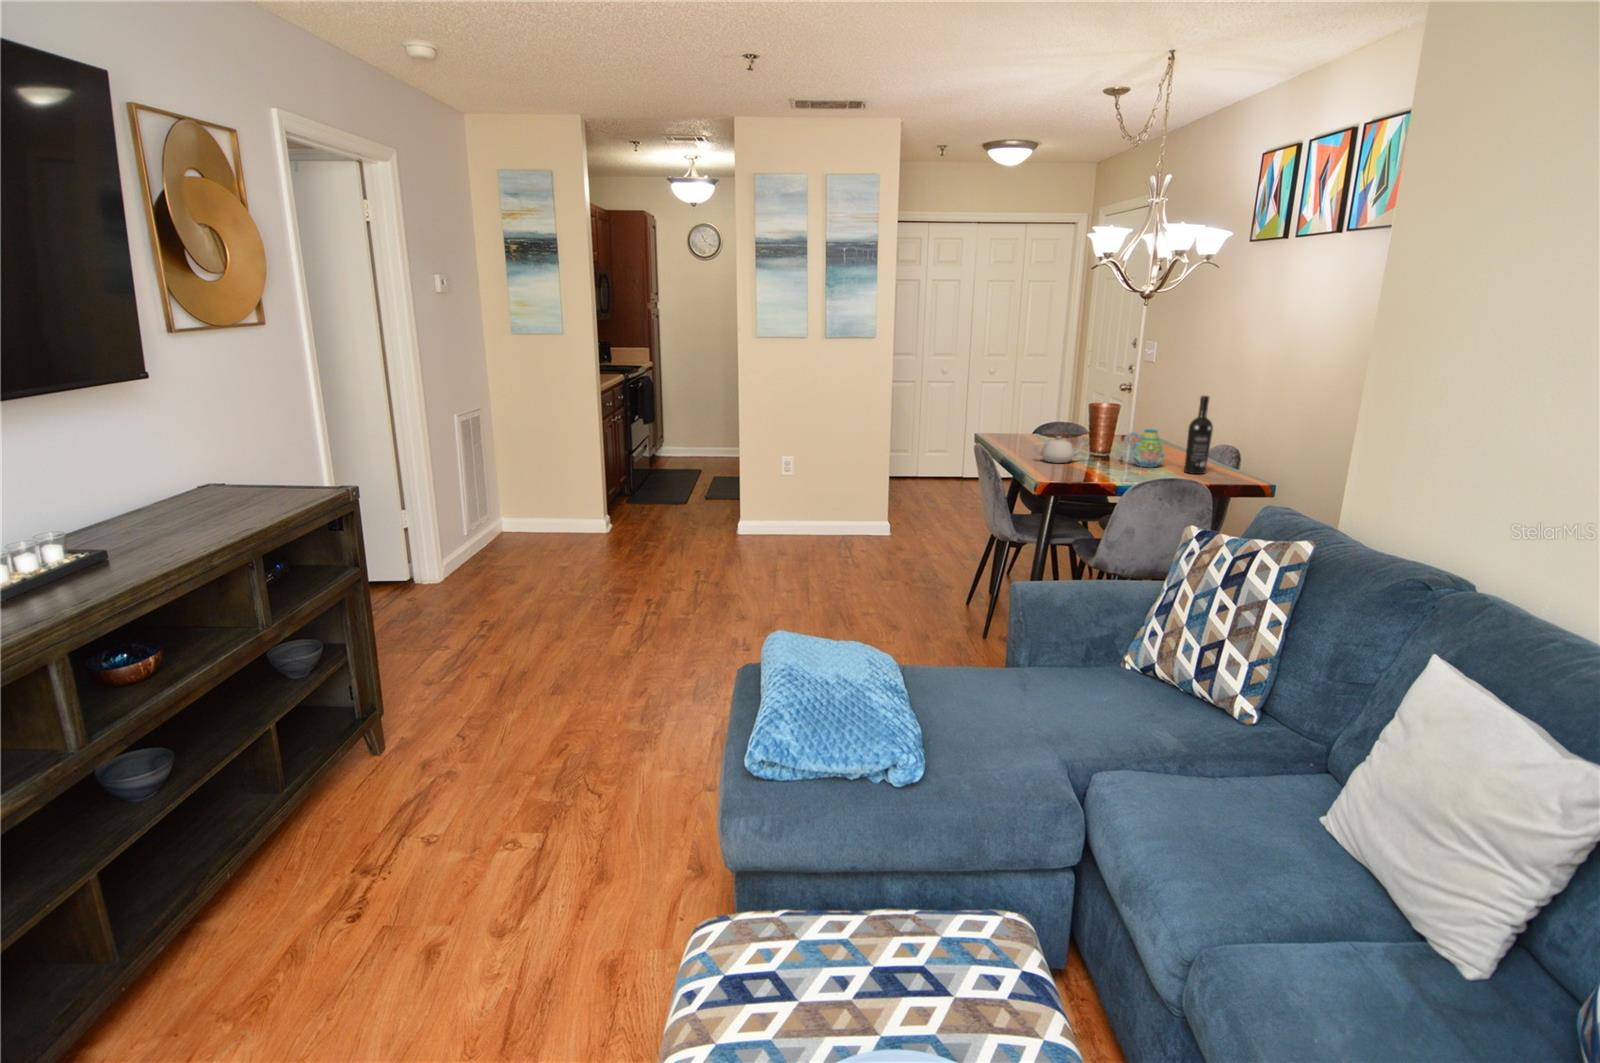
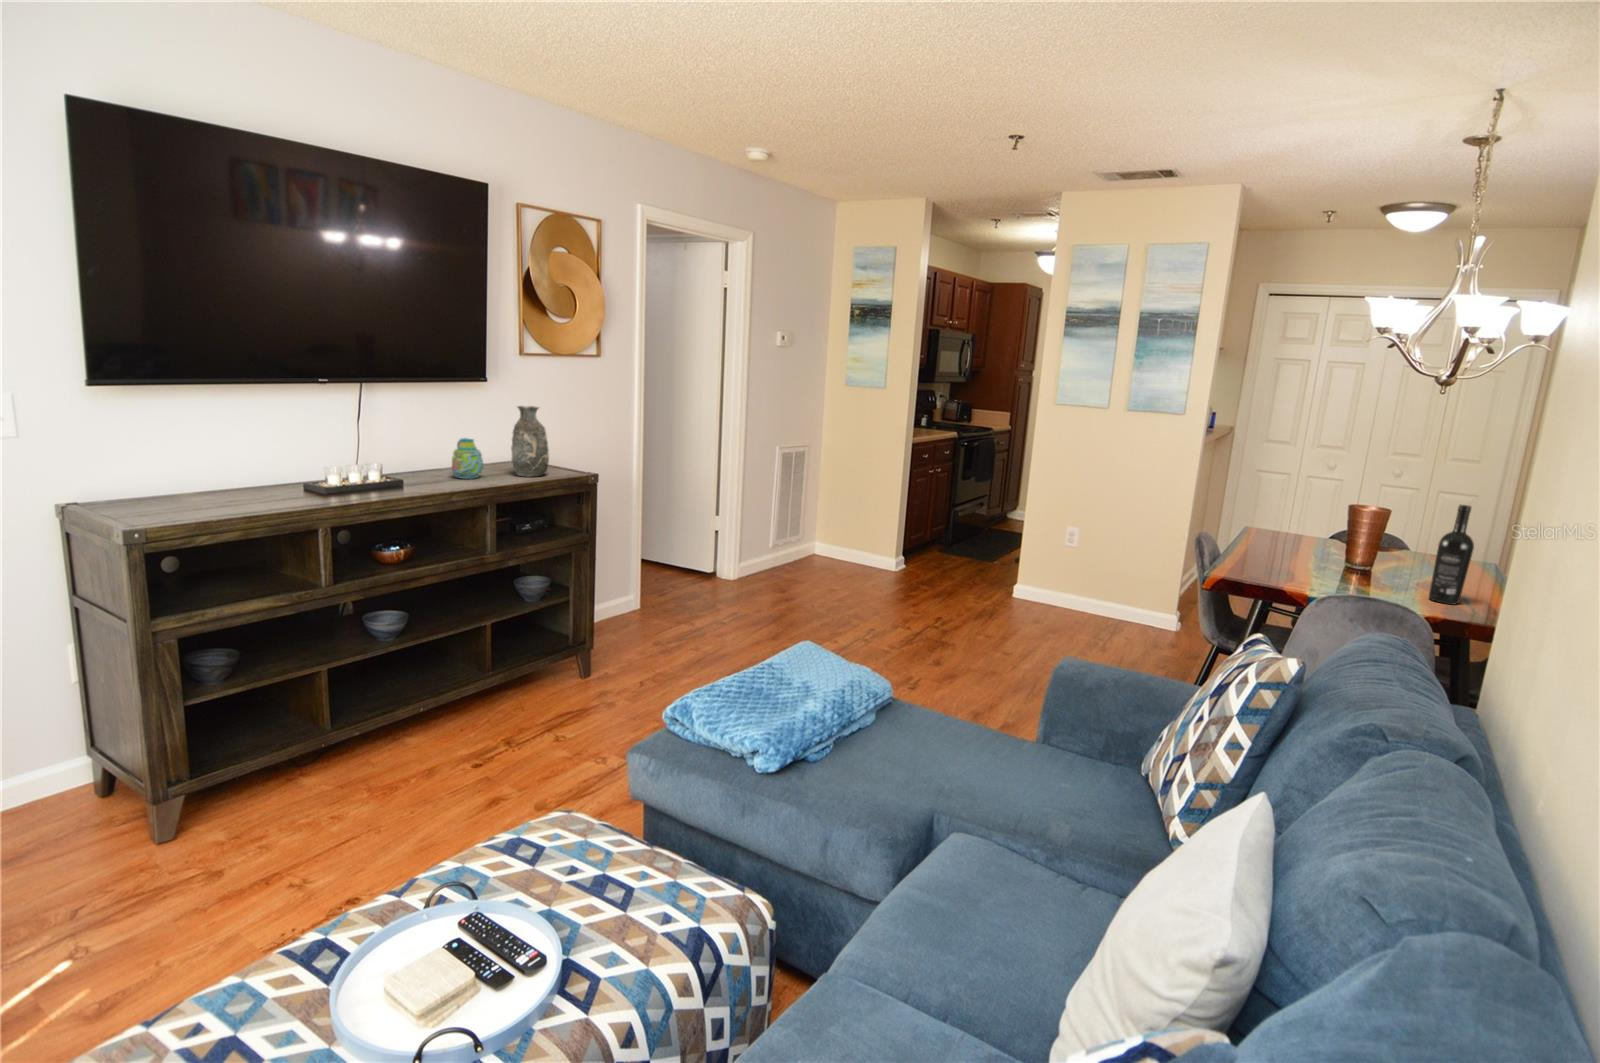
decorative vase: none [225,403,293,507] -> present [511,406,549,477]
mug: present [1126,429,1164,468] -> present [452,438,484,479]
teapot: present [1033,436,1085,463] -> none [1253,533,1321,565]

